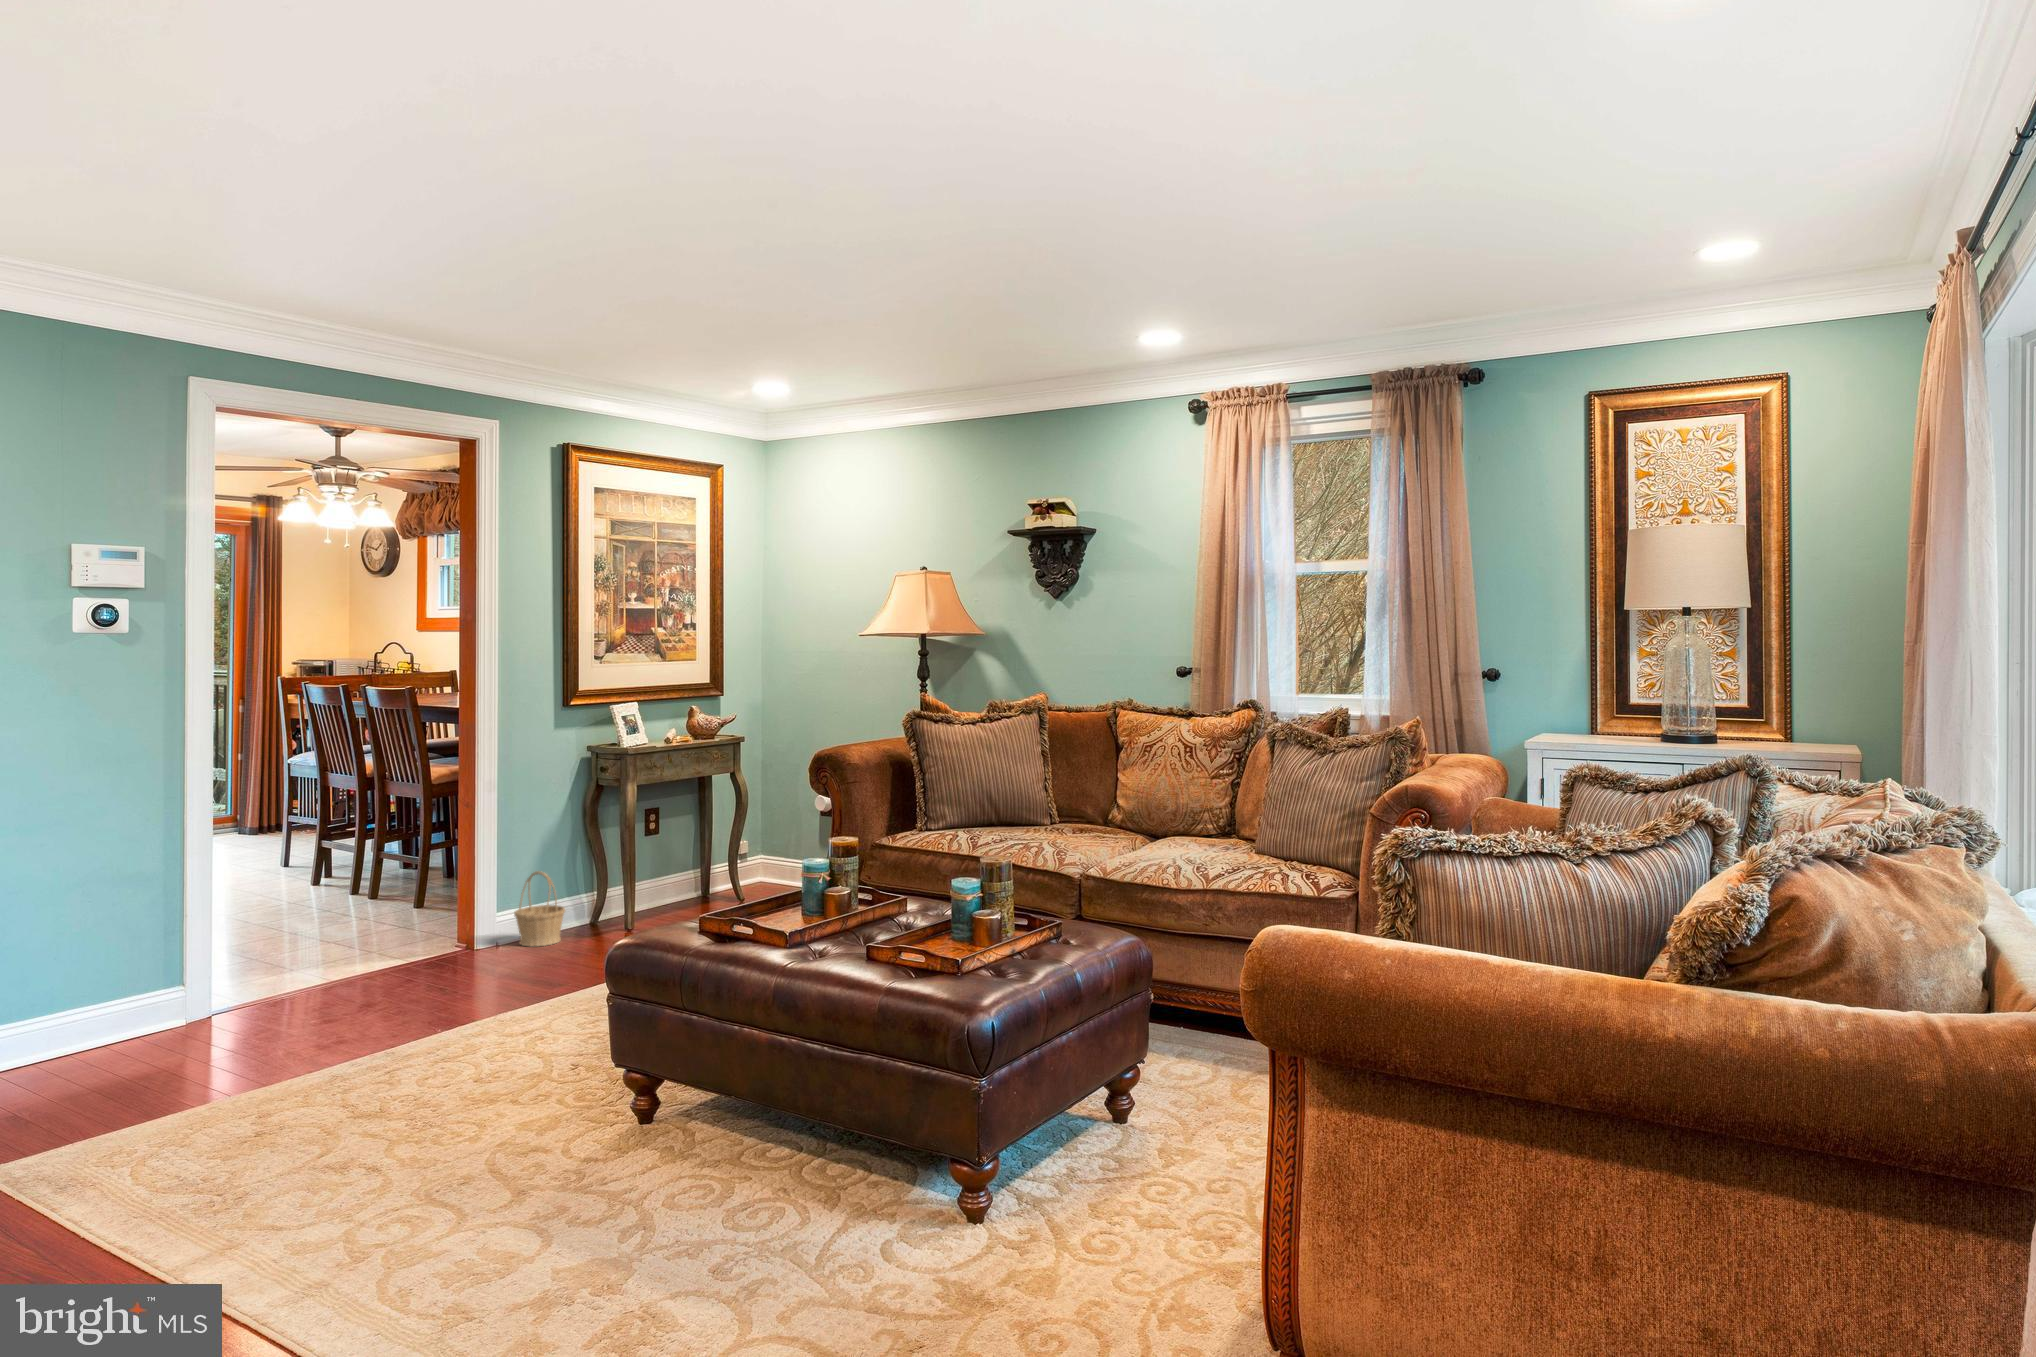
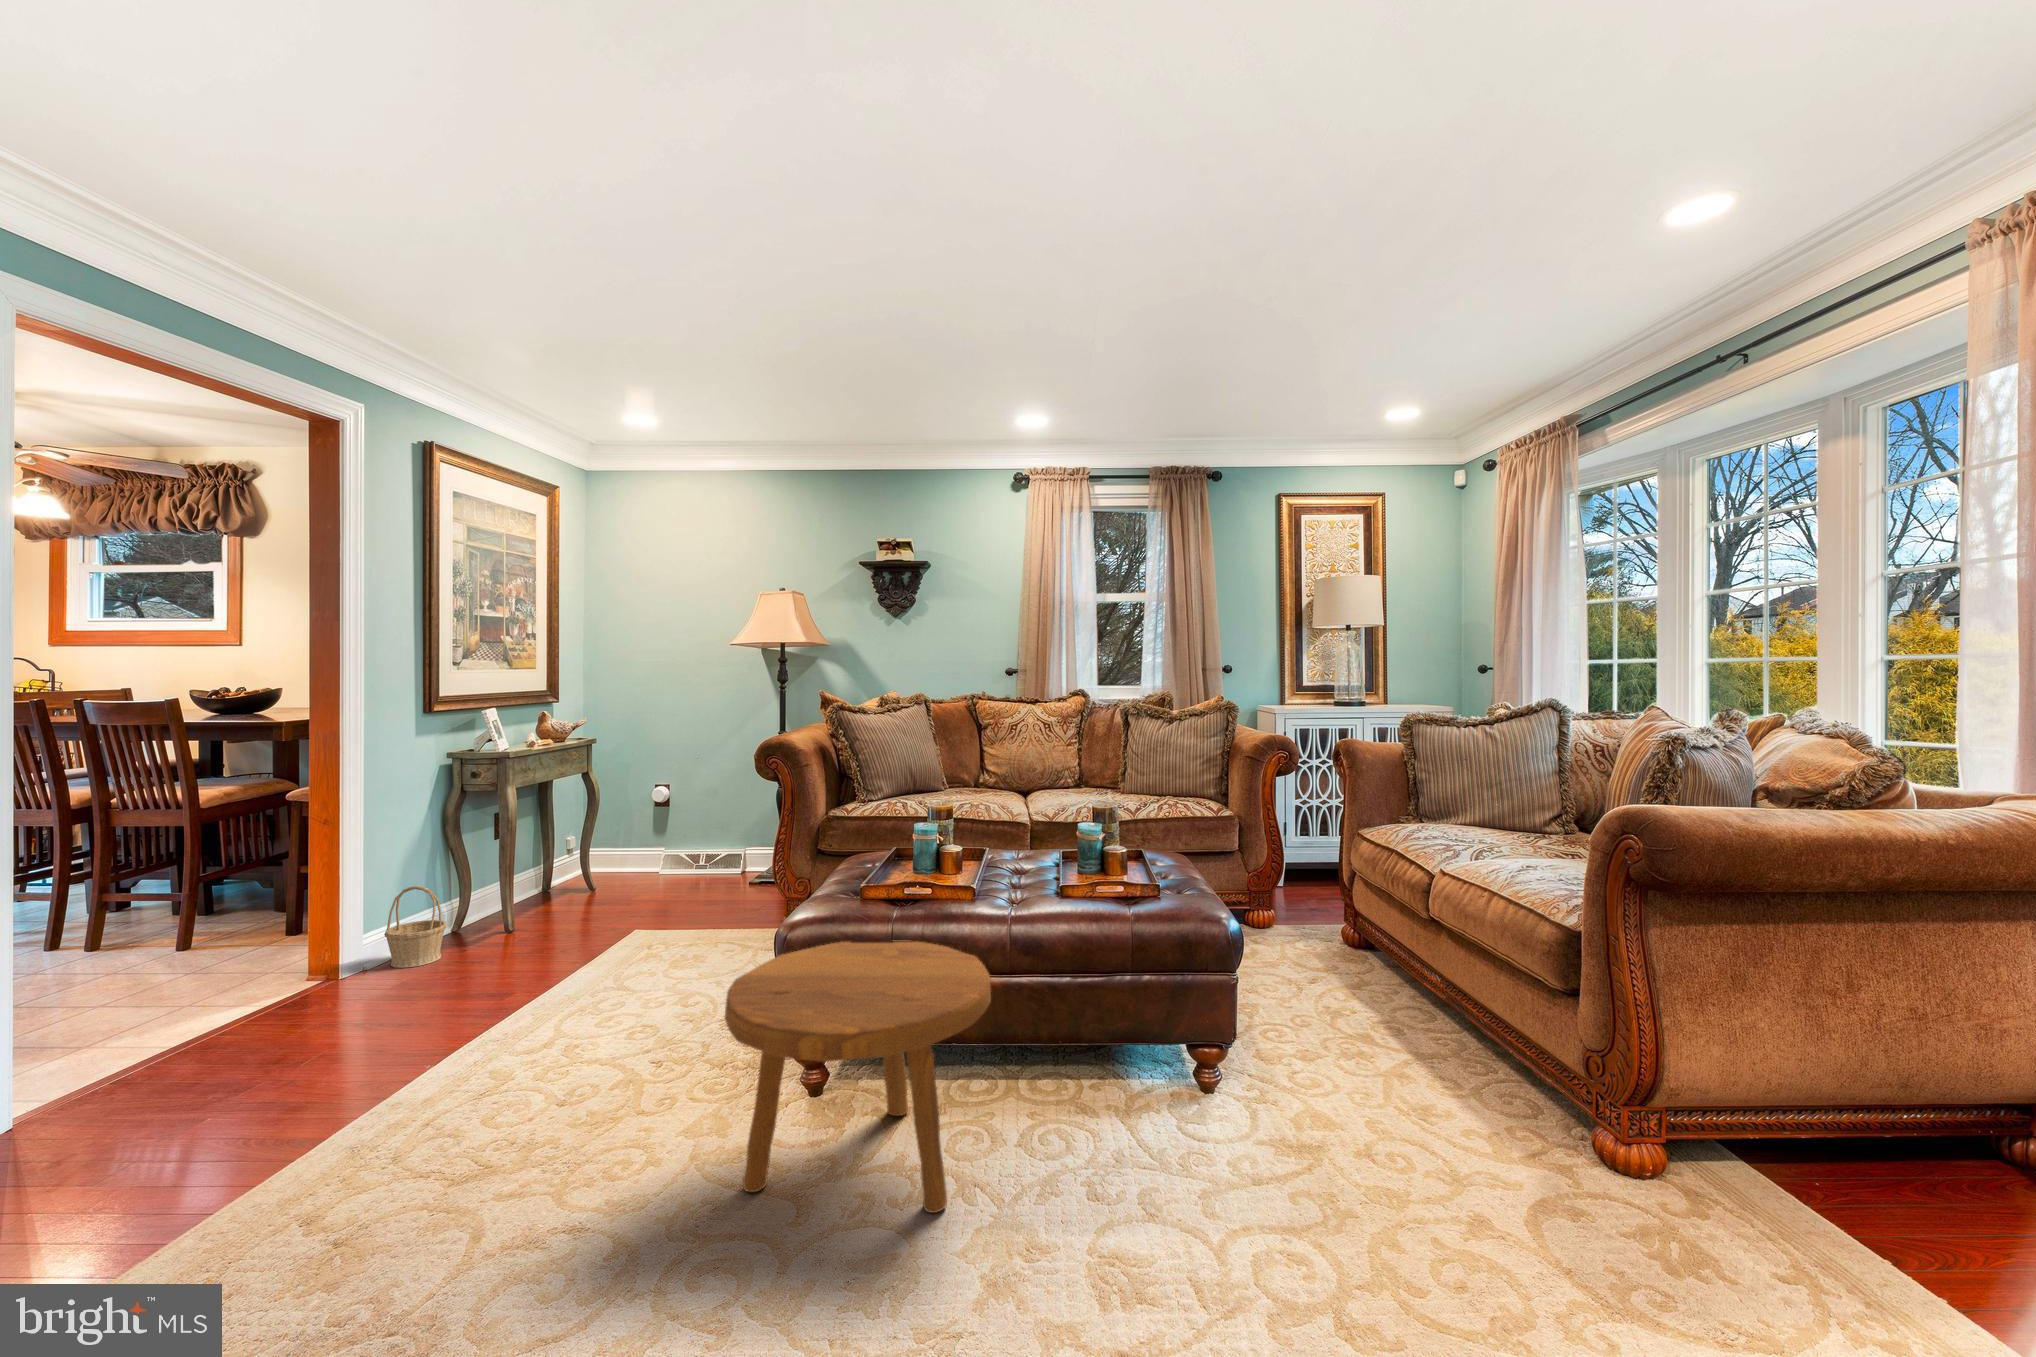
footstool: none [455,965,734,1234] -> present [725,942,991,1213]

